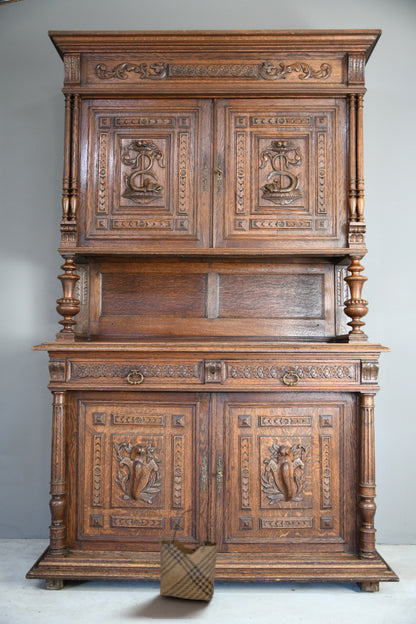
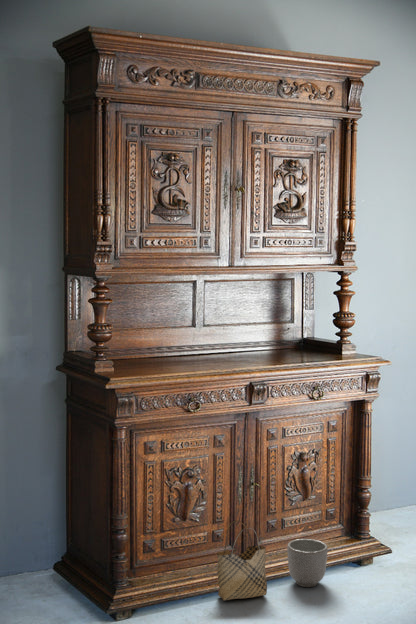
planter: none [250,546,296,605] -> present [287,539,328,587]

